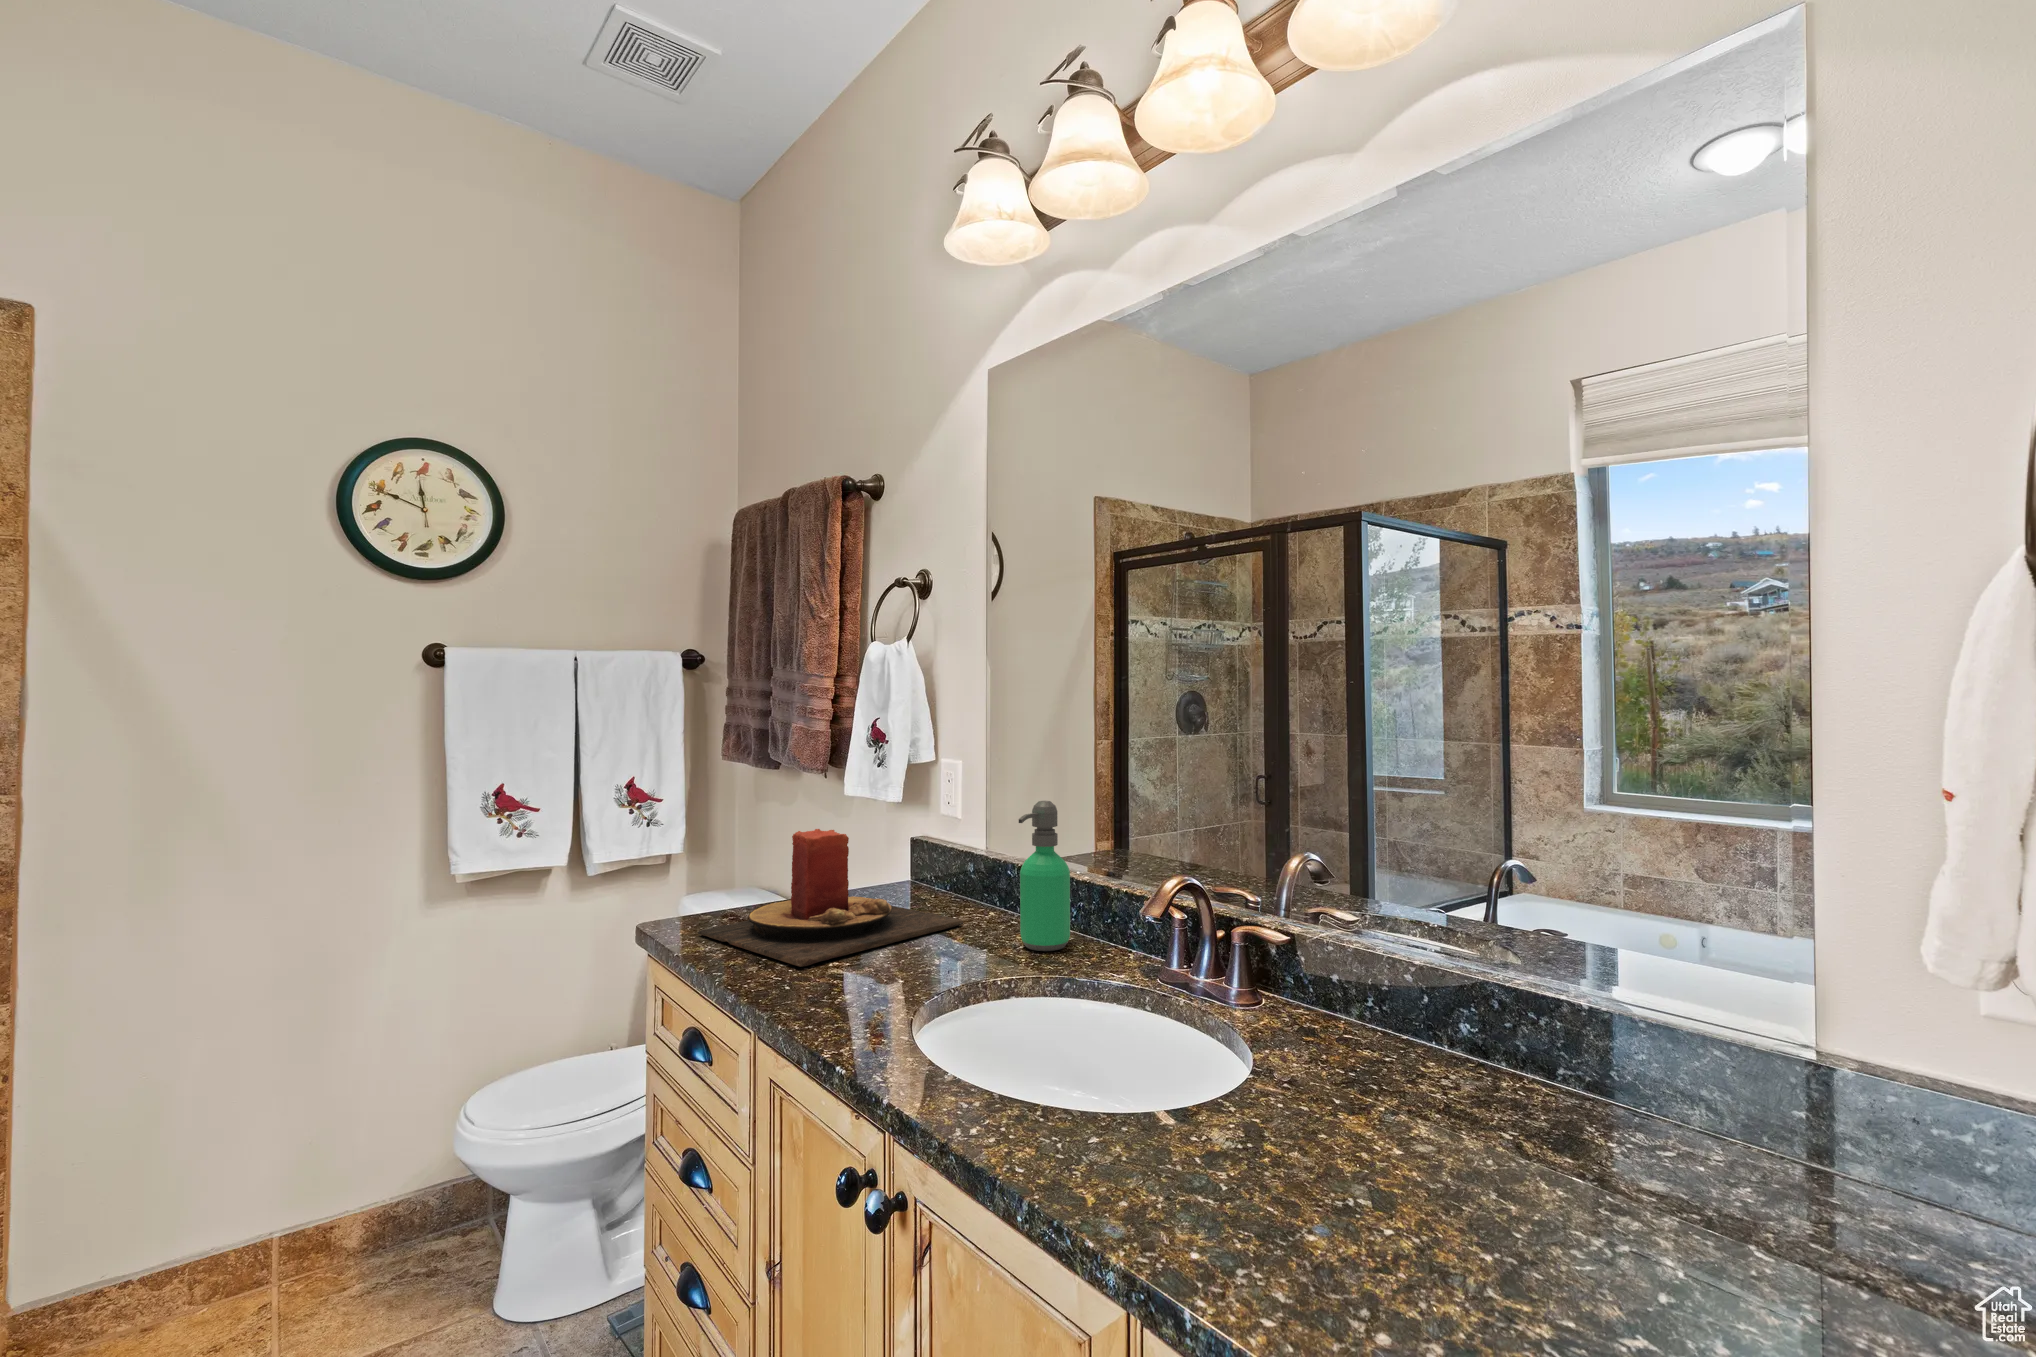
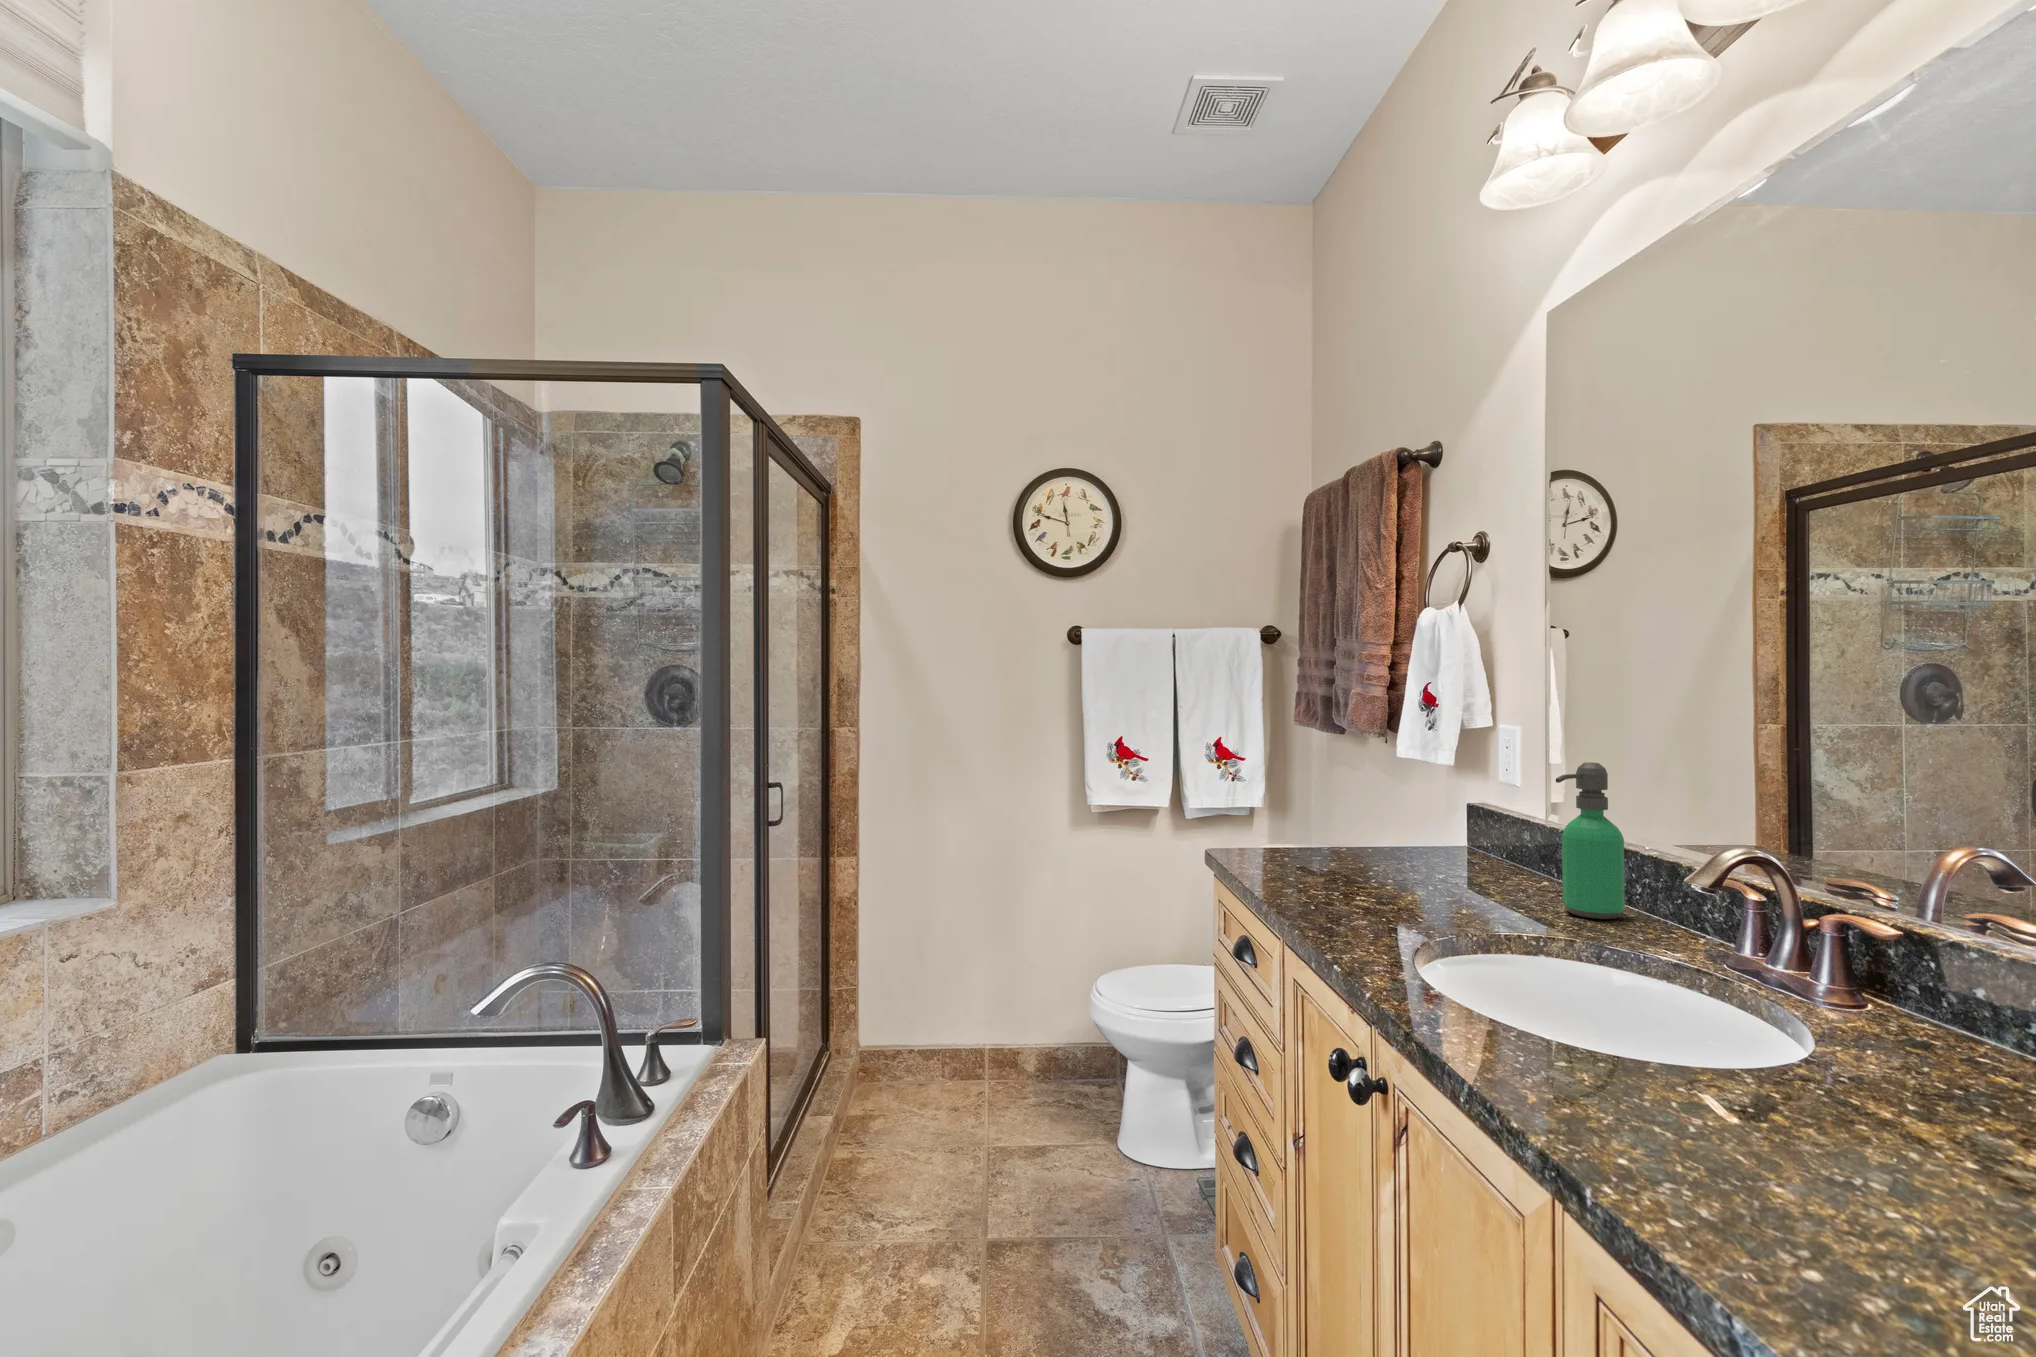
candle: present [698,829,963,967] -> none [1251,779,1506,894]

